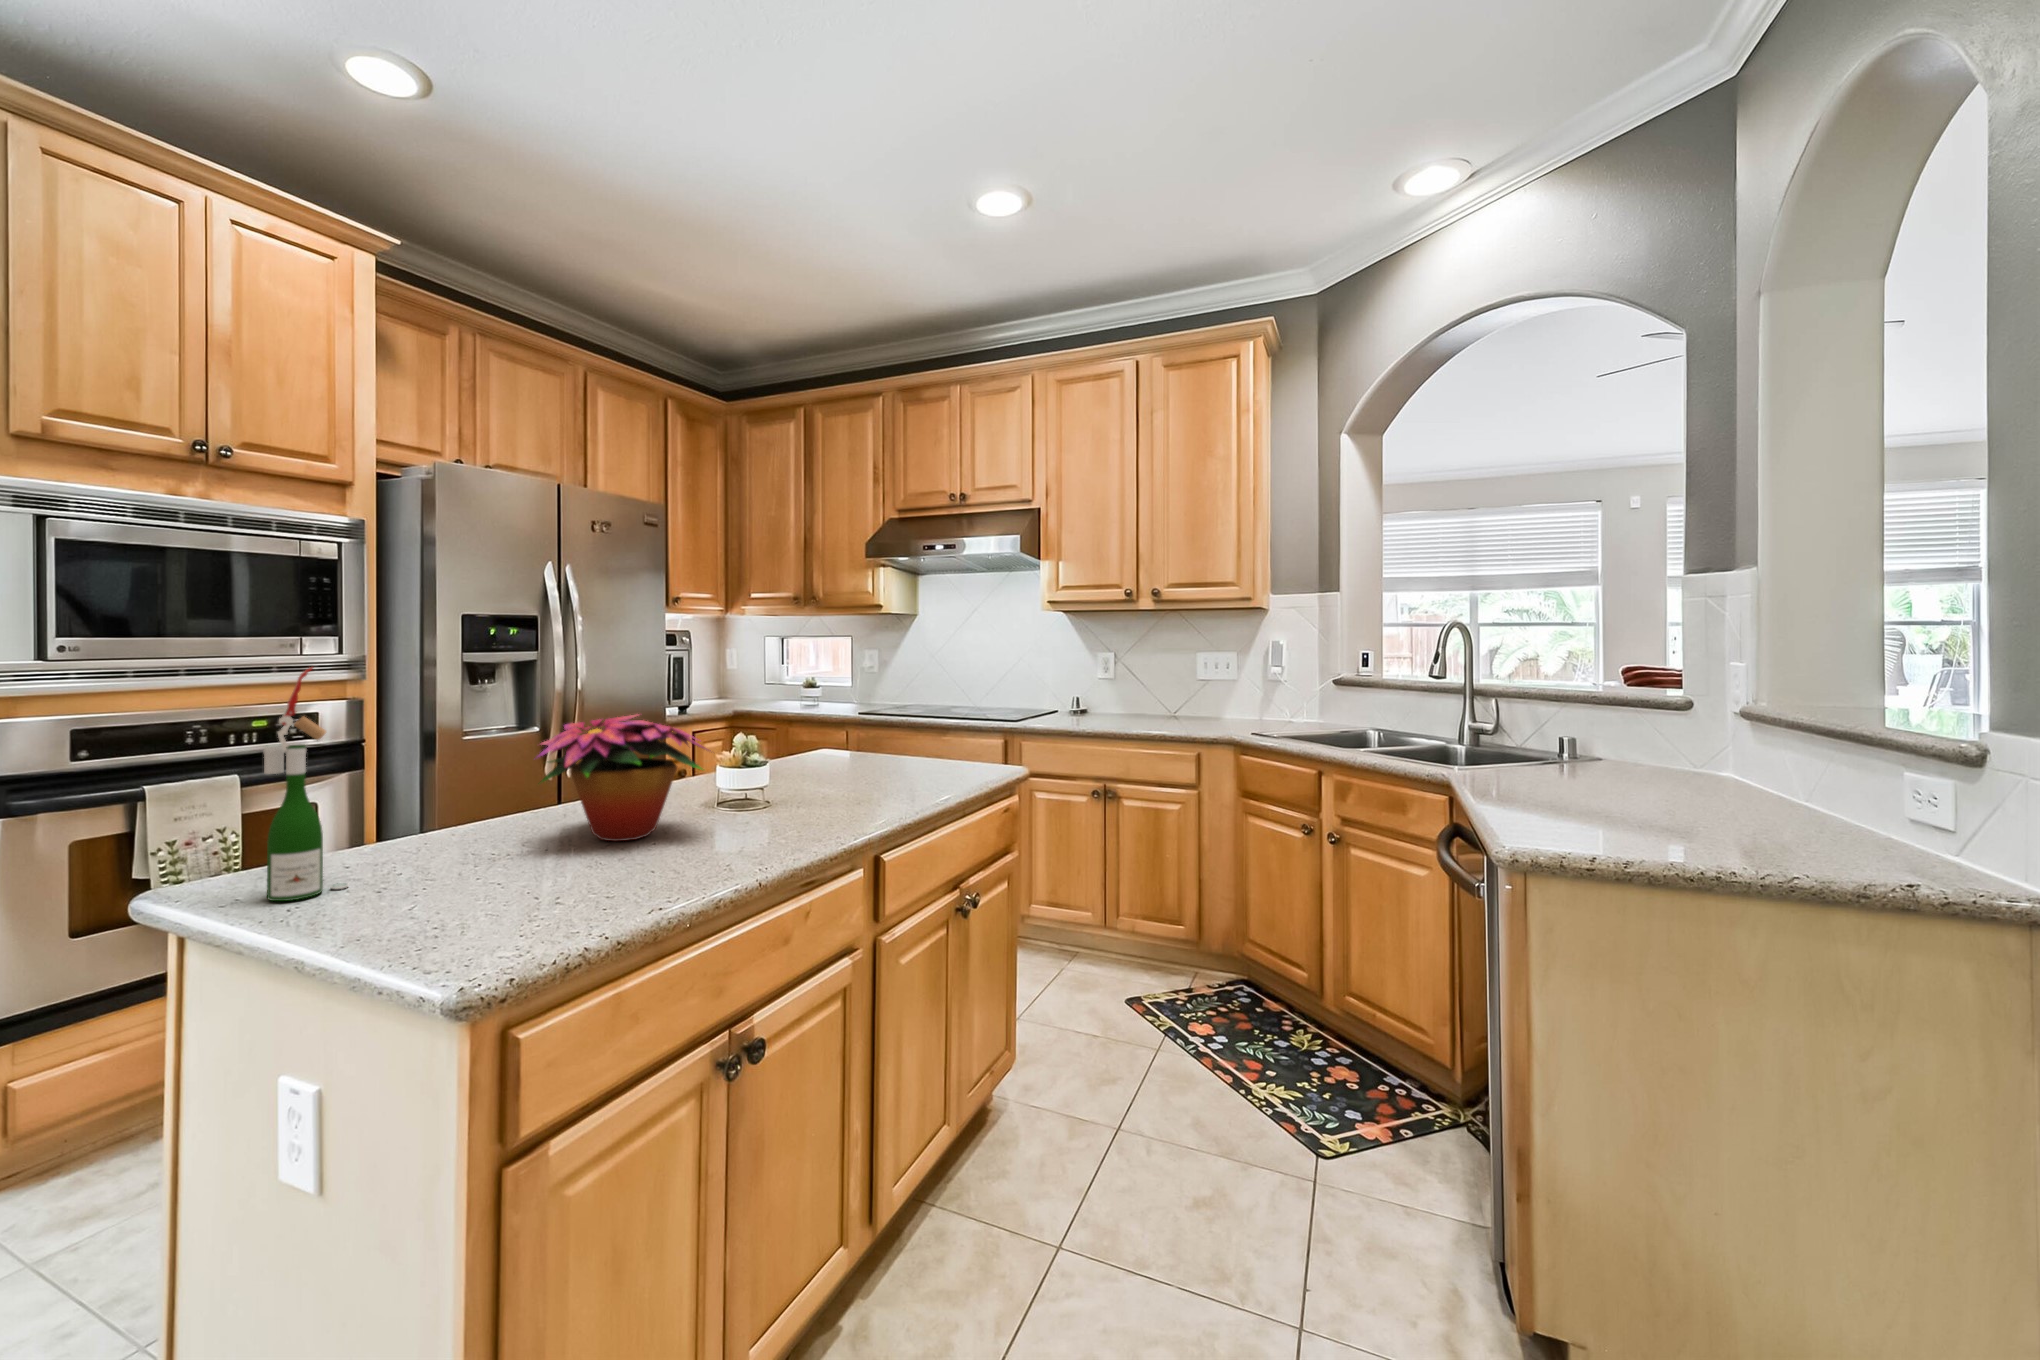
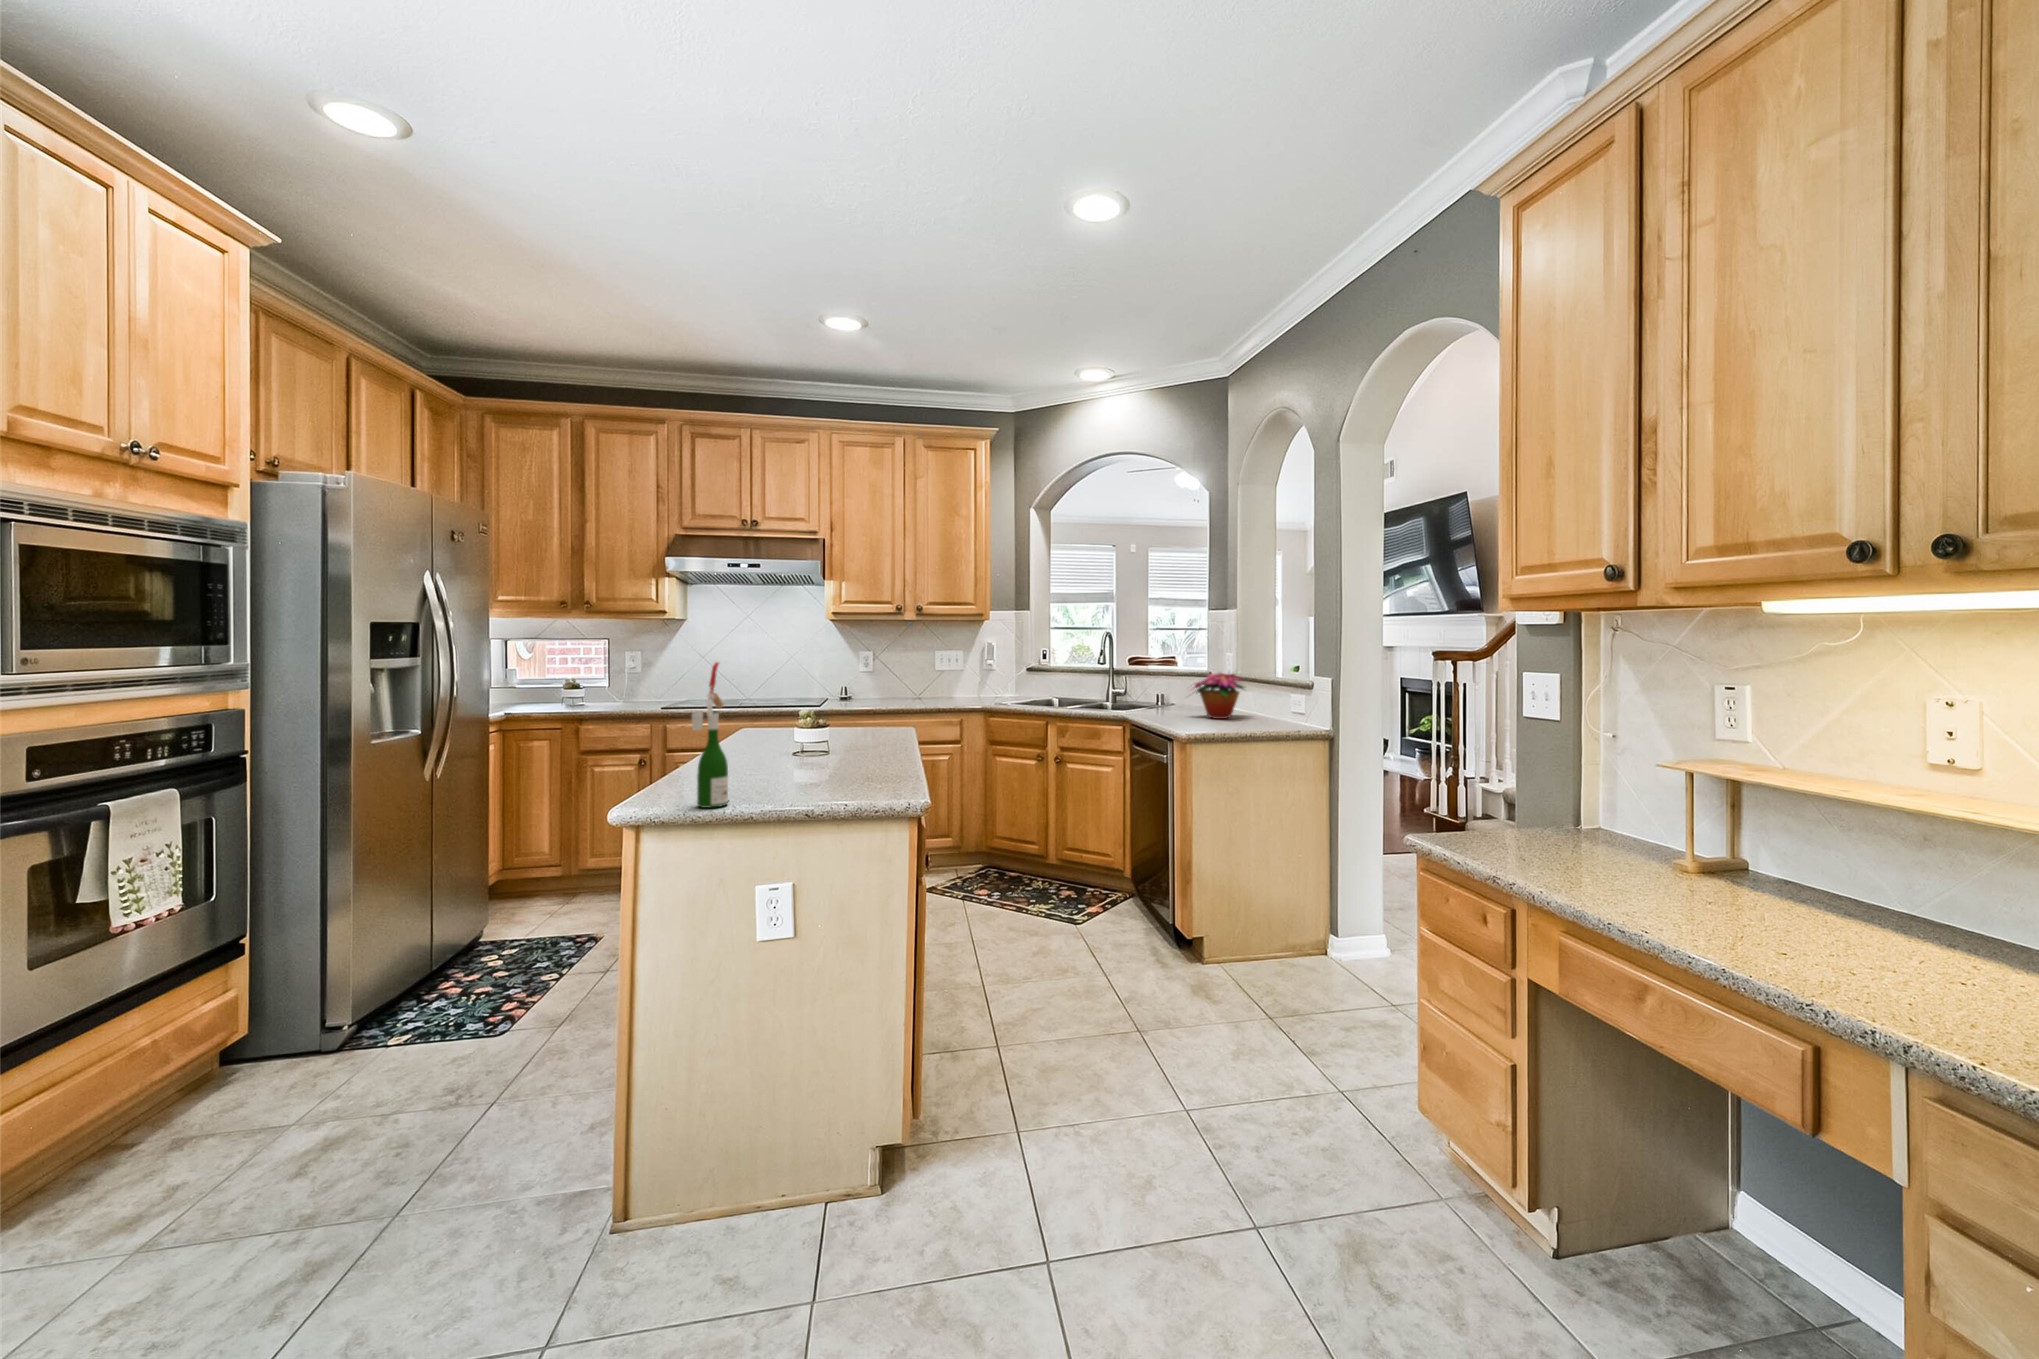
flower arrangement: present [539,714,707,841] -> present [1193,673,1244,719]

